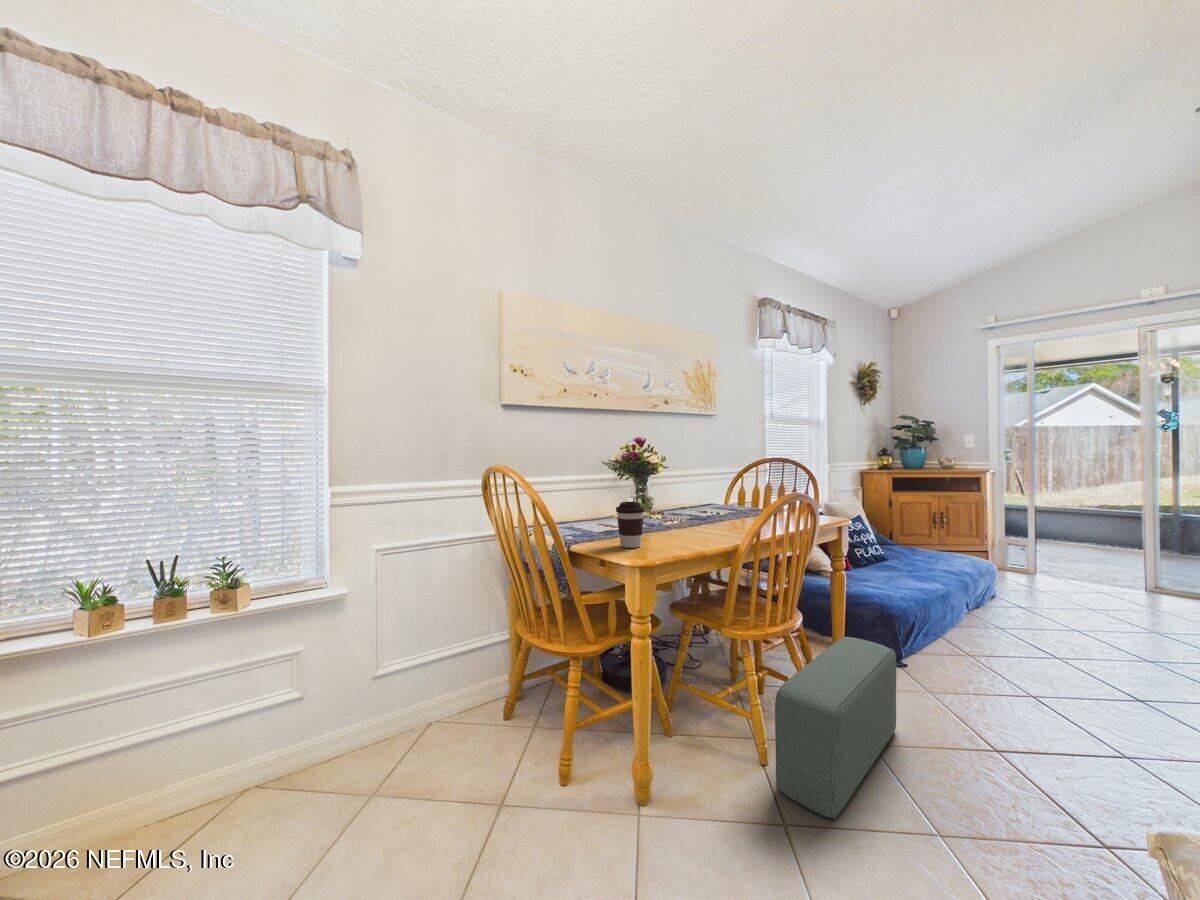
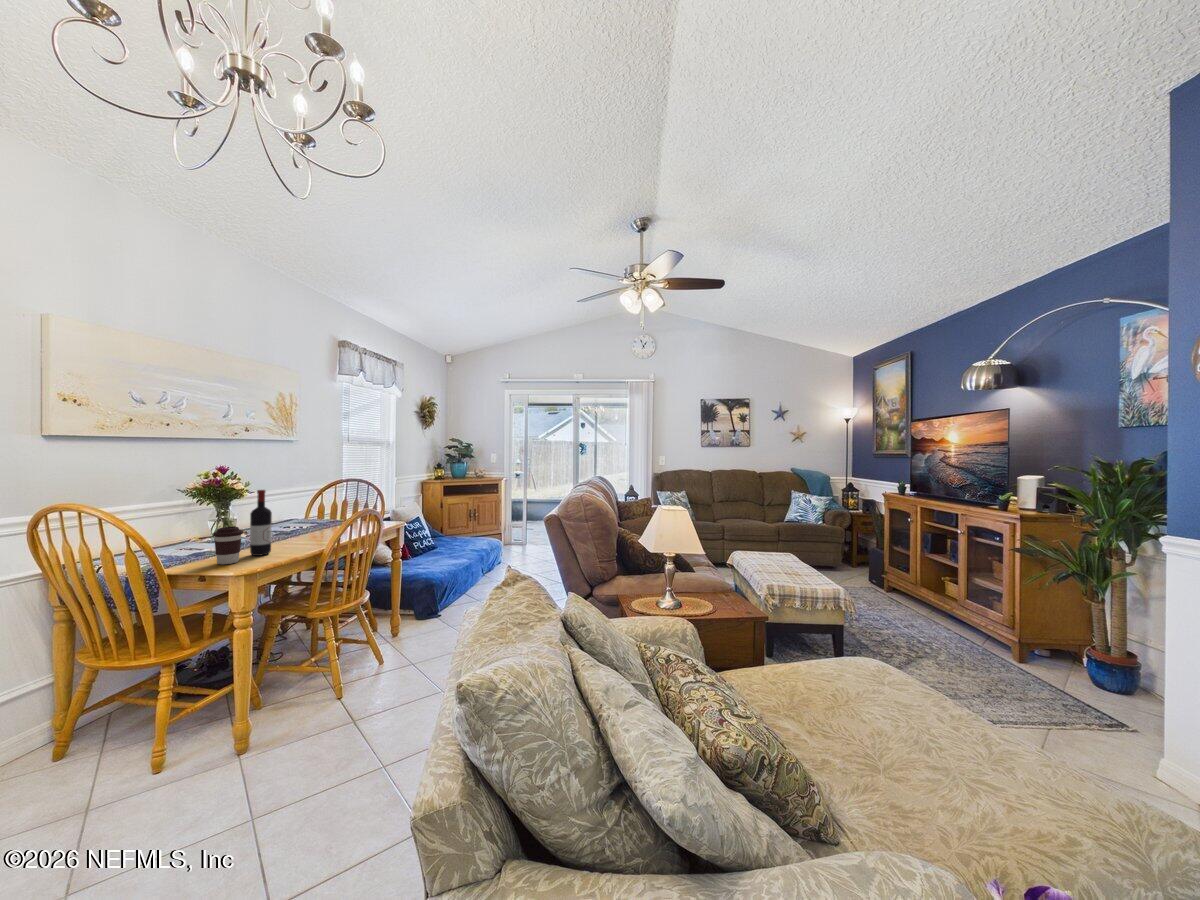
wine bottle: none [655,459,677,542] -> present [250,490,272,556]
pouf: present [775,636,896,819] -> none [349,600,429,707]

